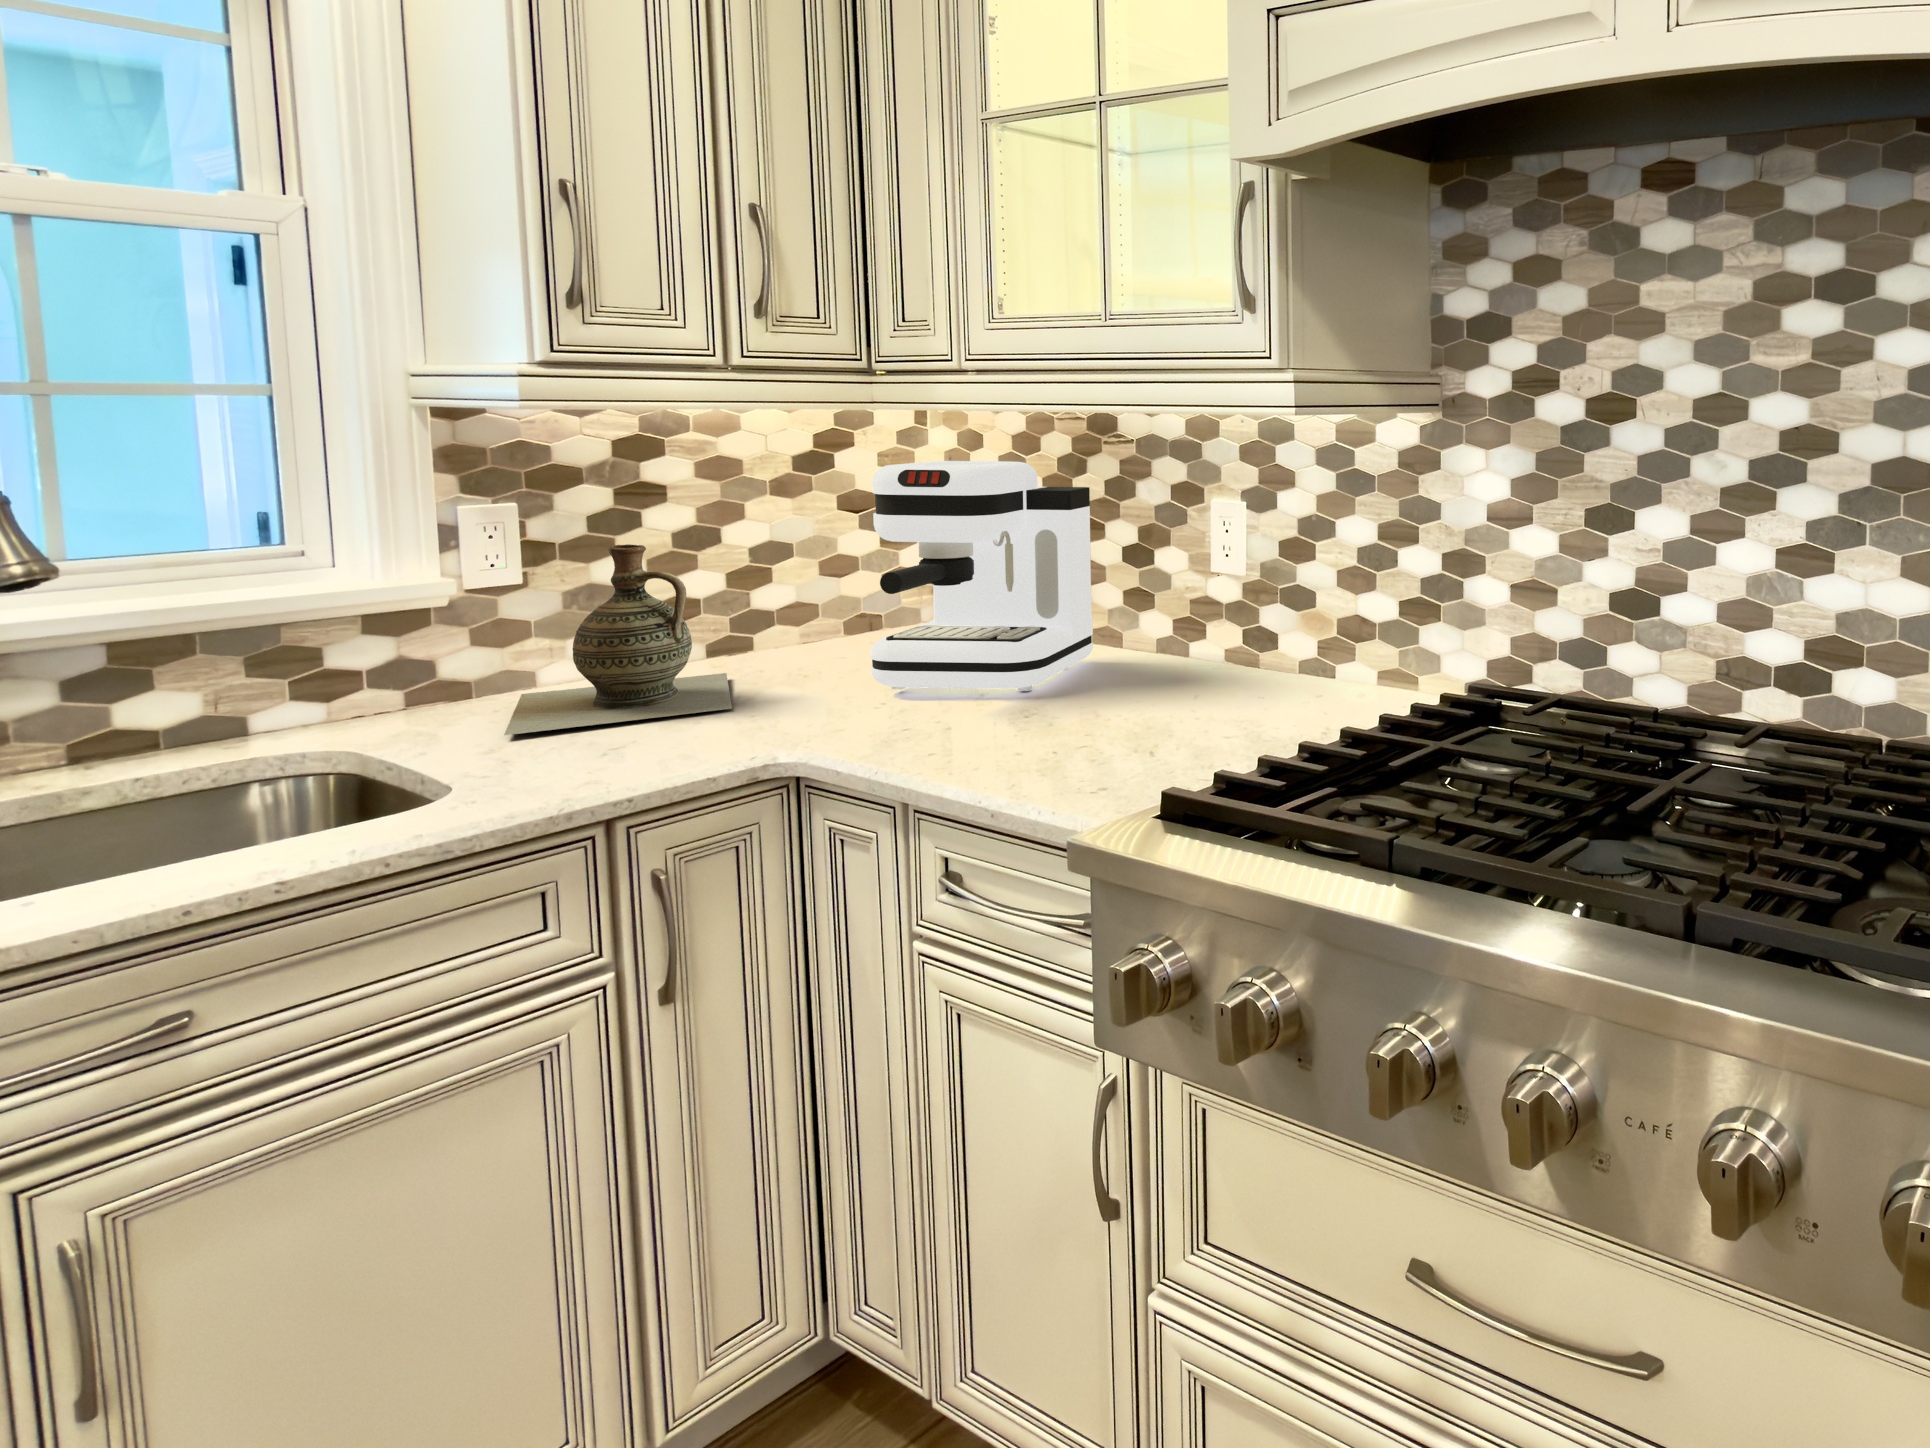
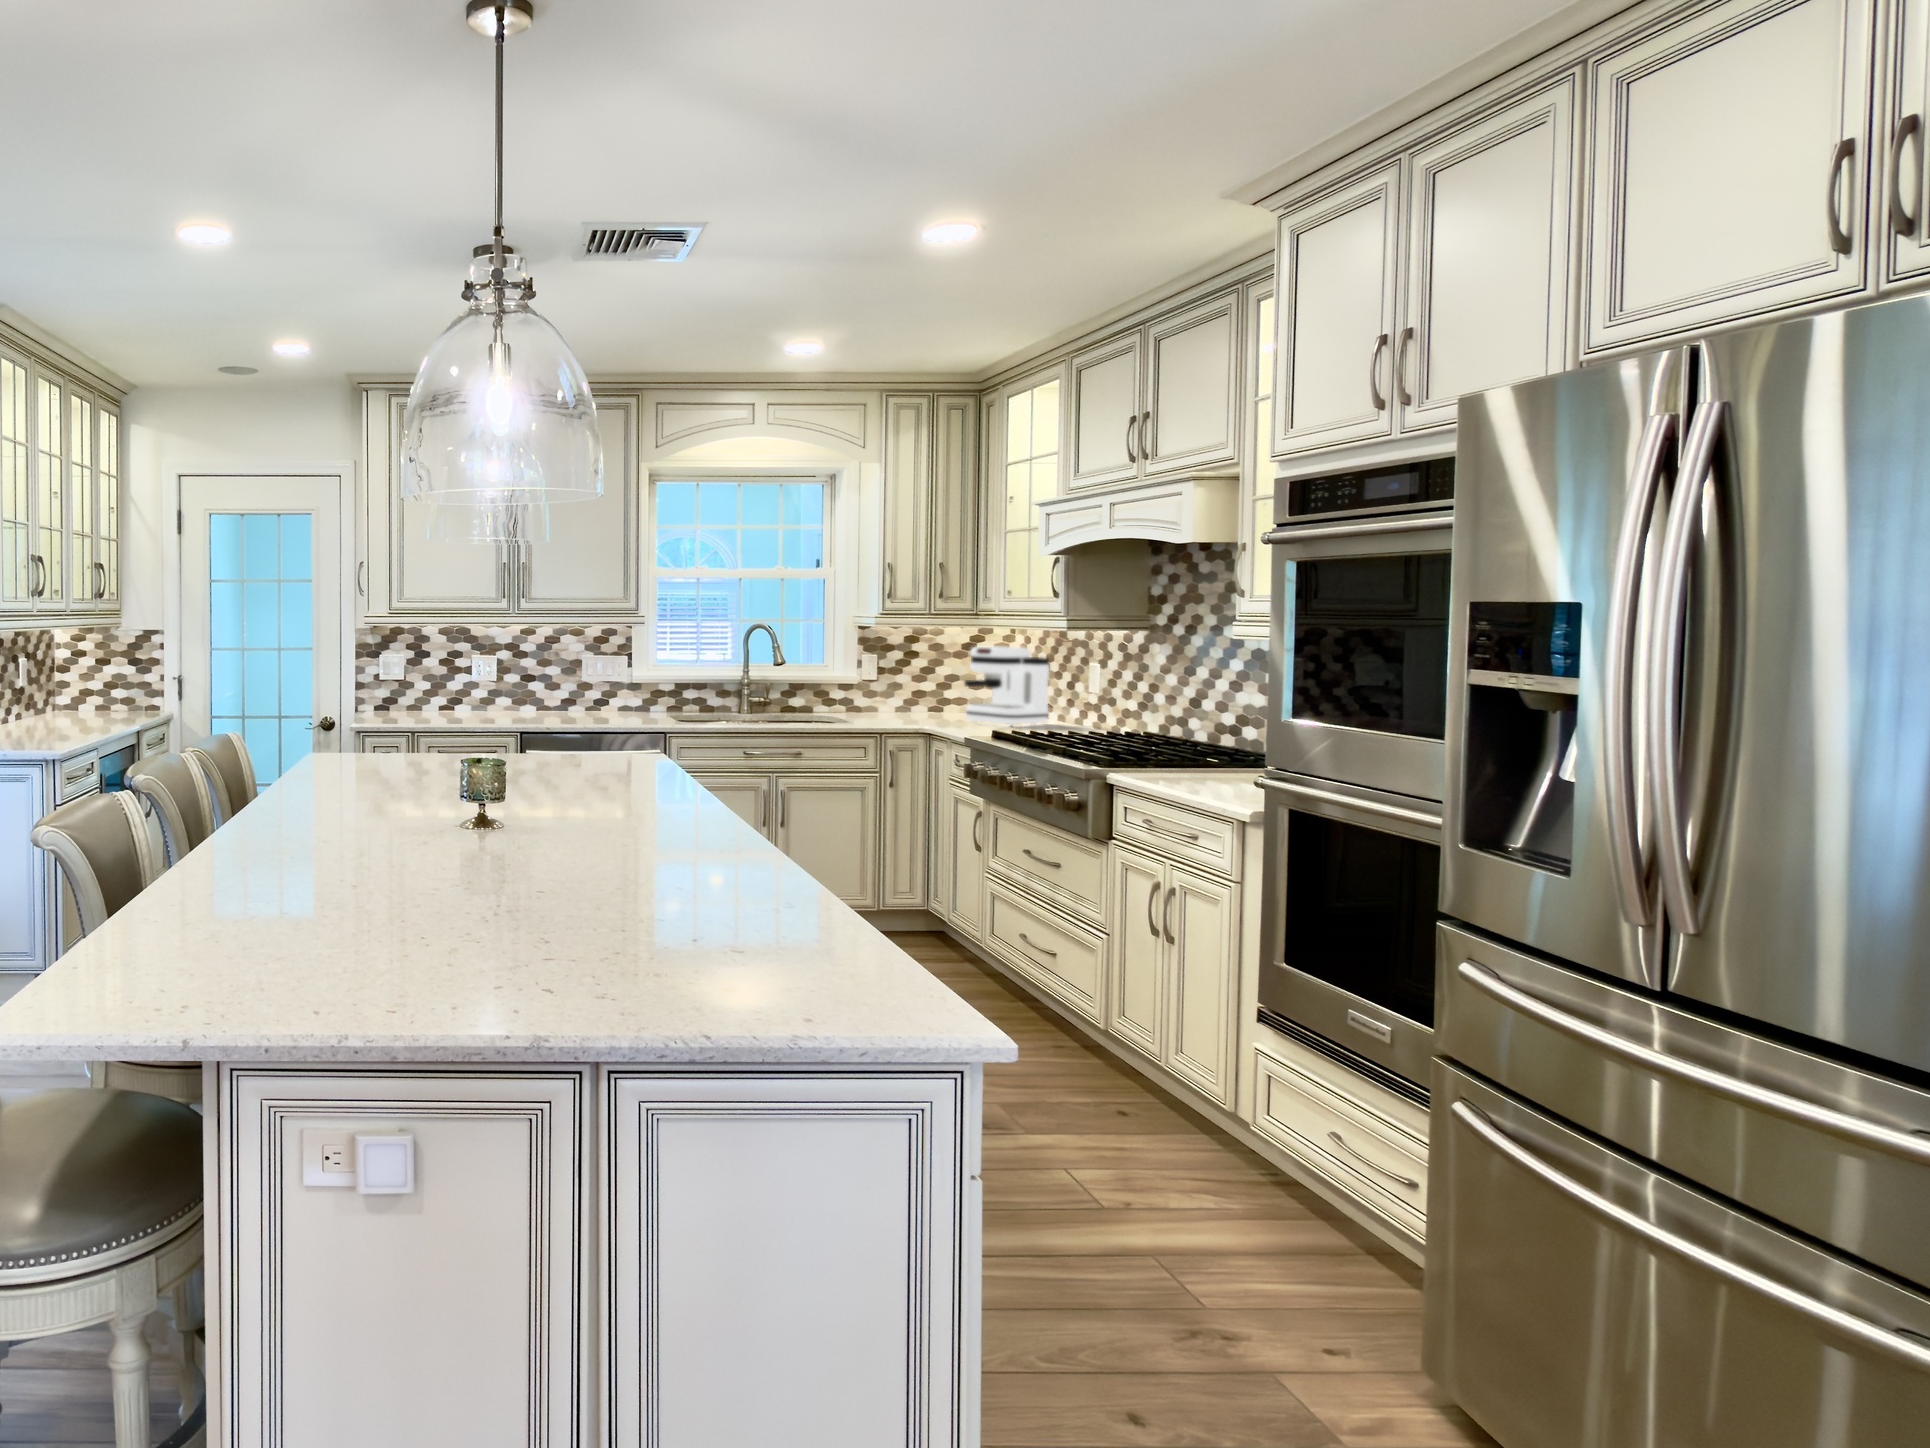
ceramic jug: present [504,544,732,735] -> none [866,669,931,721]

